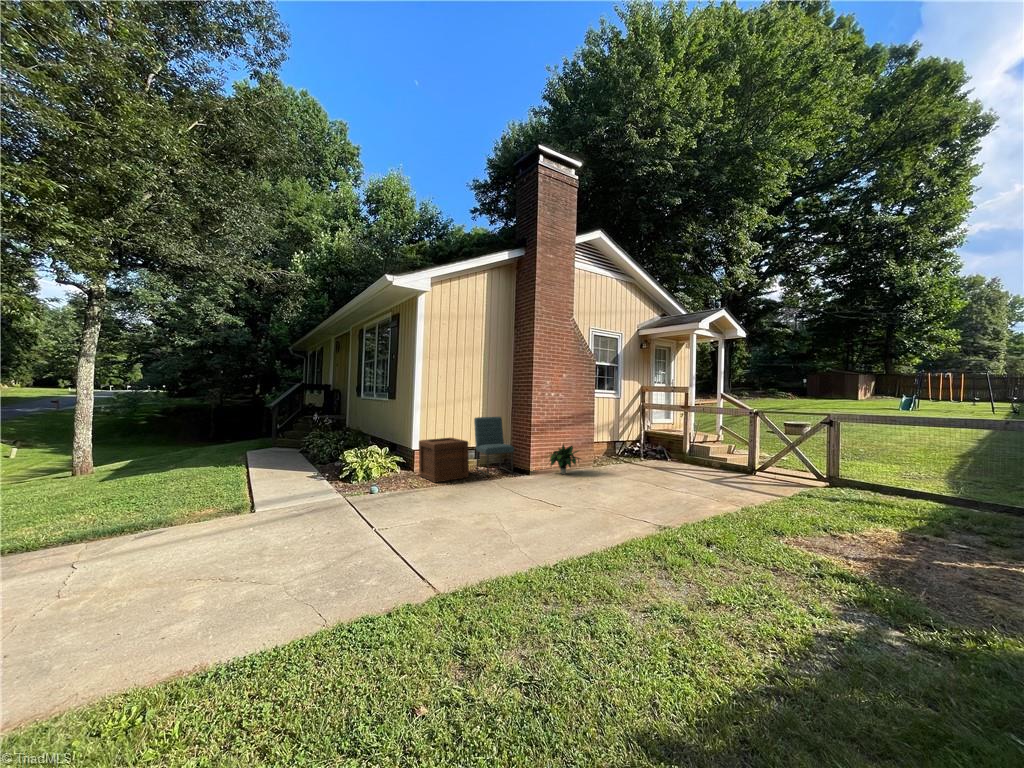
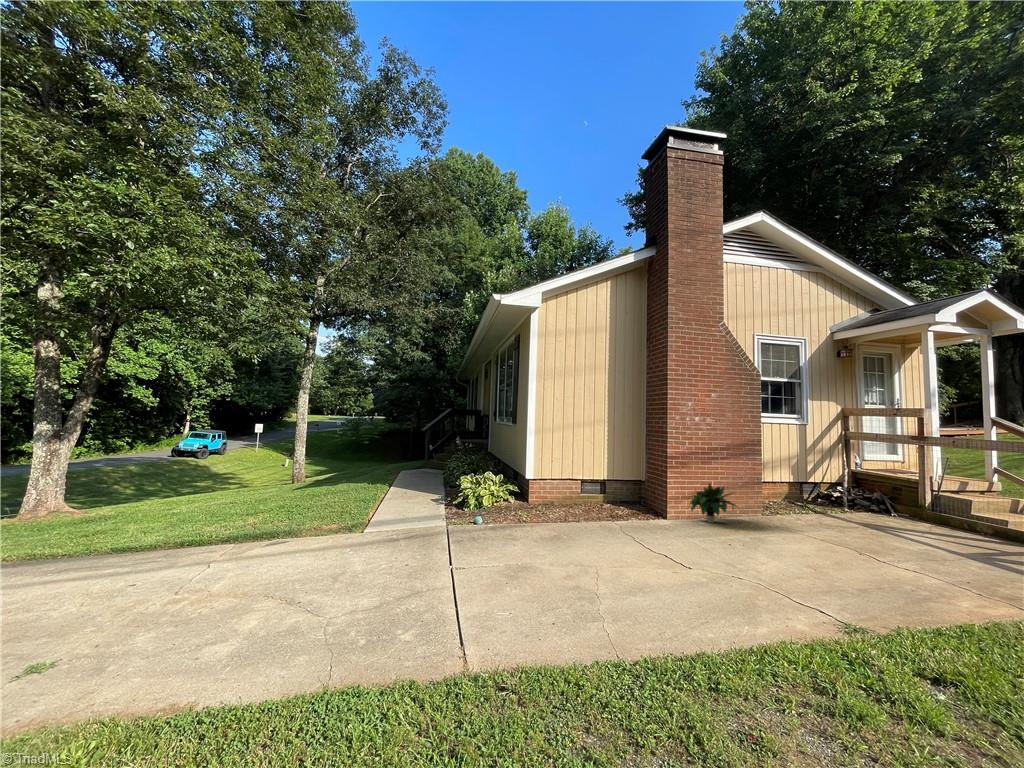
chair: present [474,417,514,476] -> none [599,445,644,516]
wooden crate: present [419,438,469,483] -> none [535,467,587,519]

